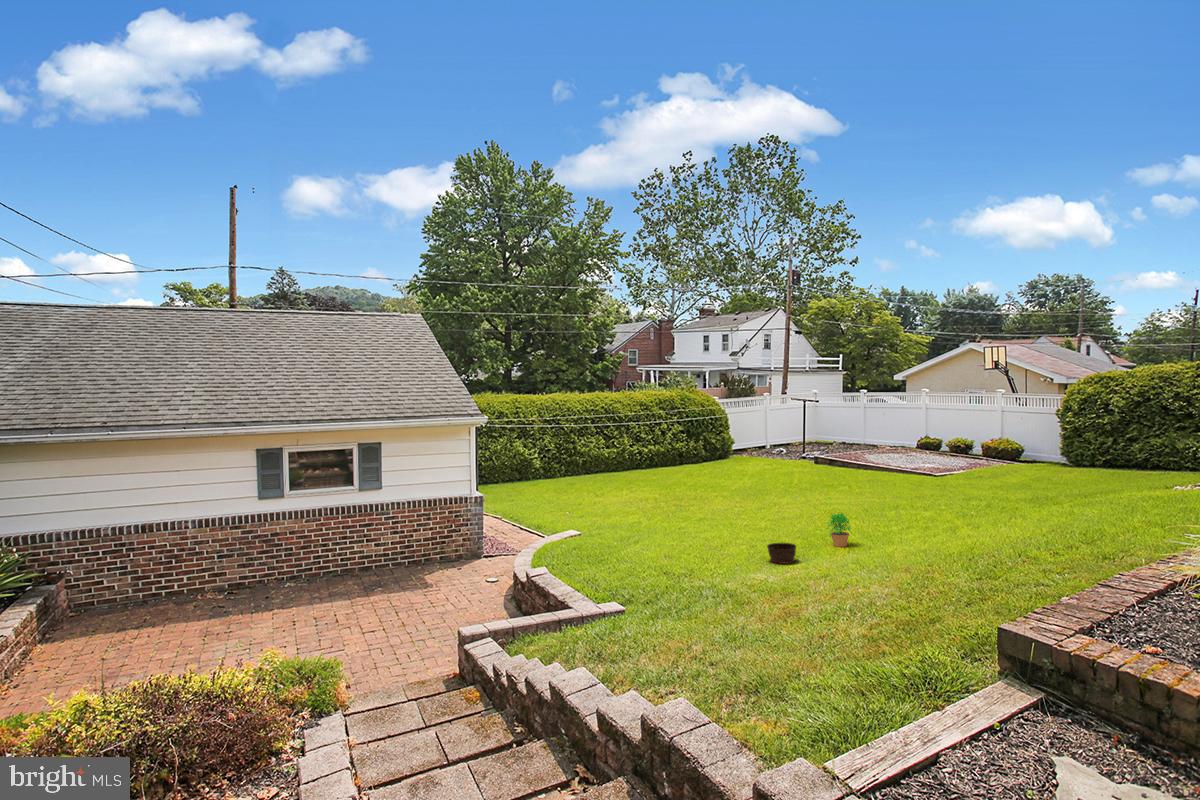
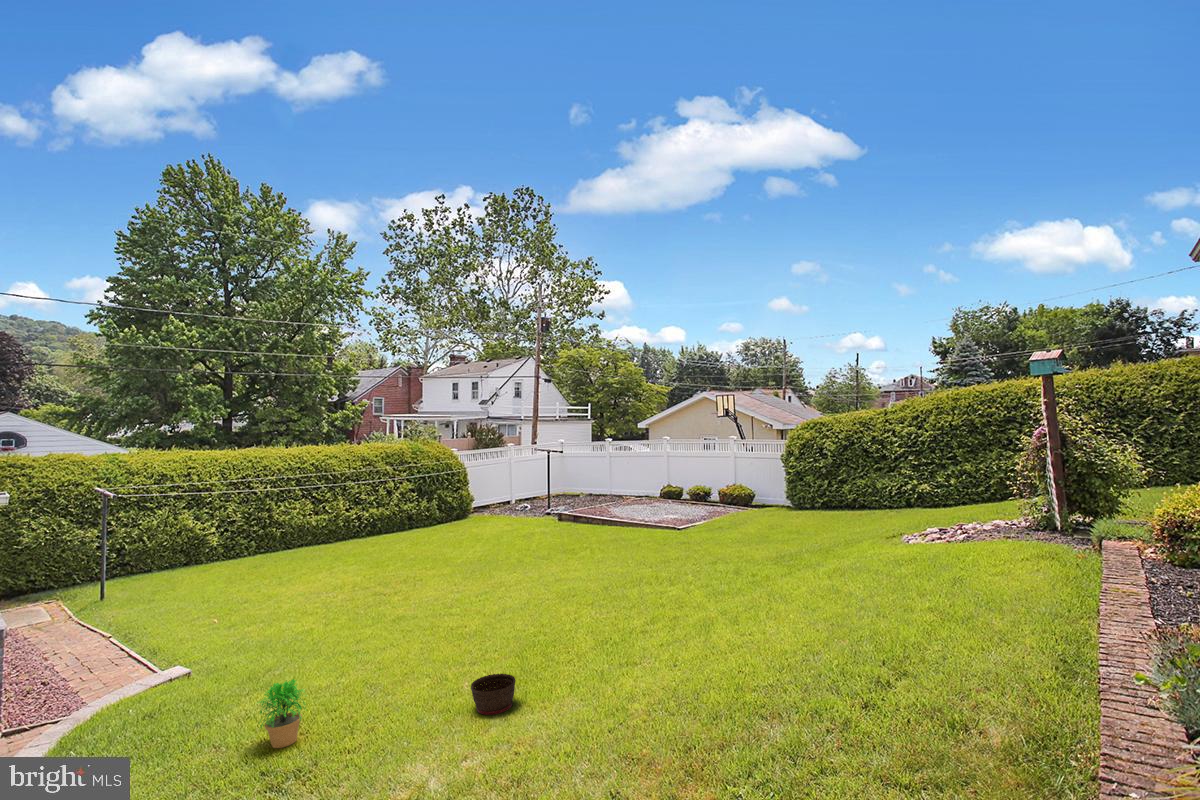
potted plant: present [827,513,851,547] -> present [259,679,305,748]

